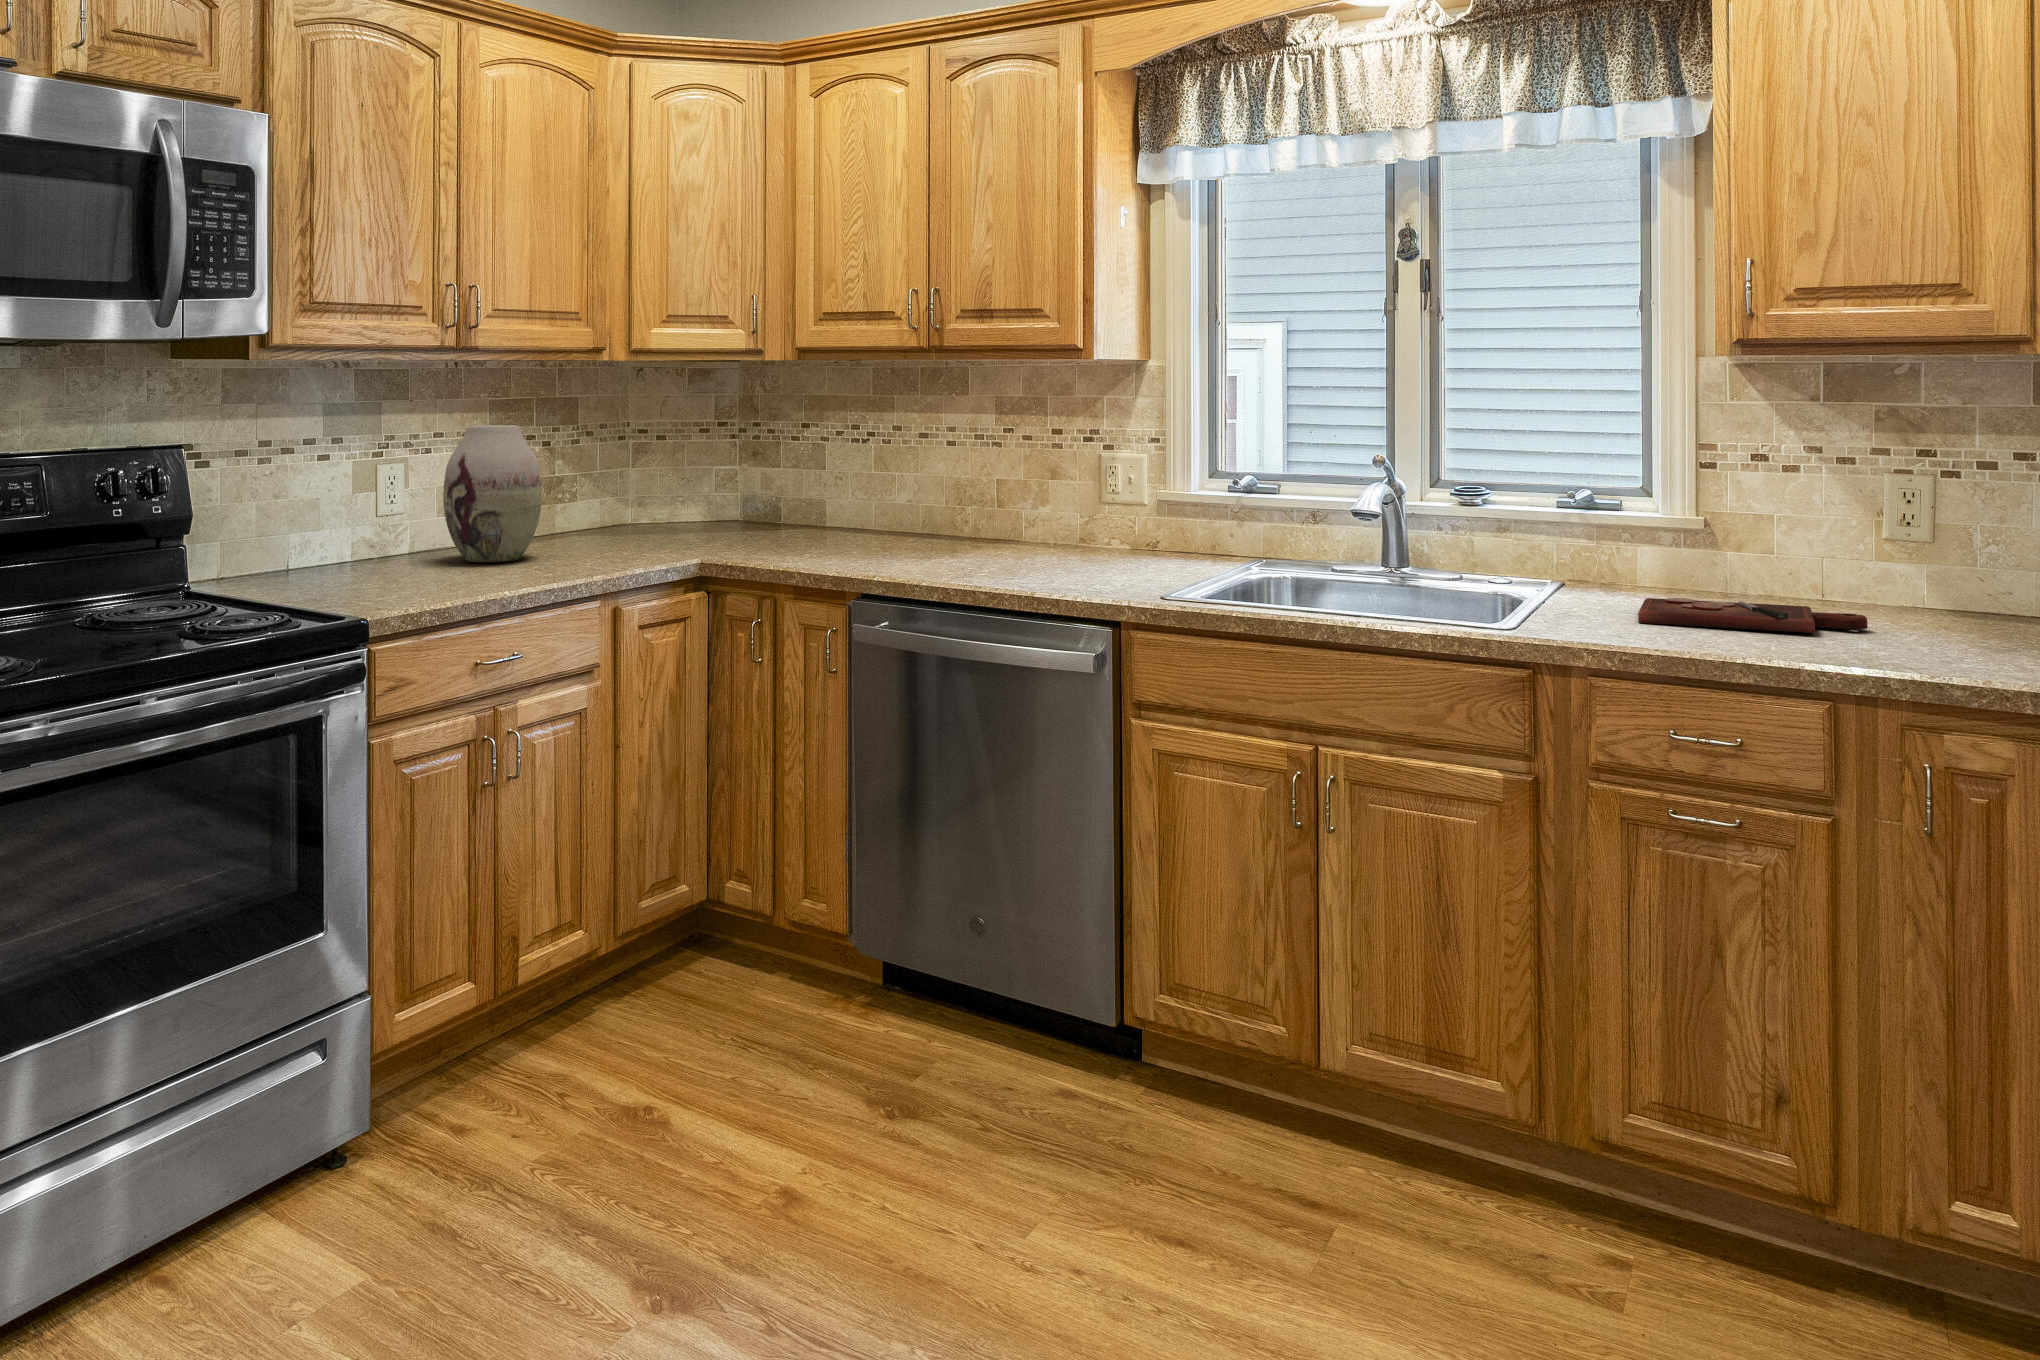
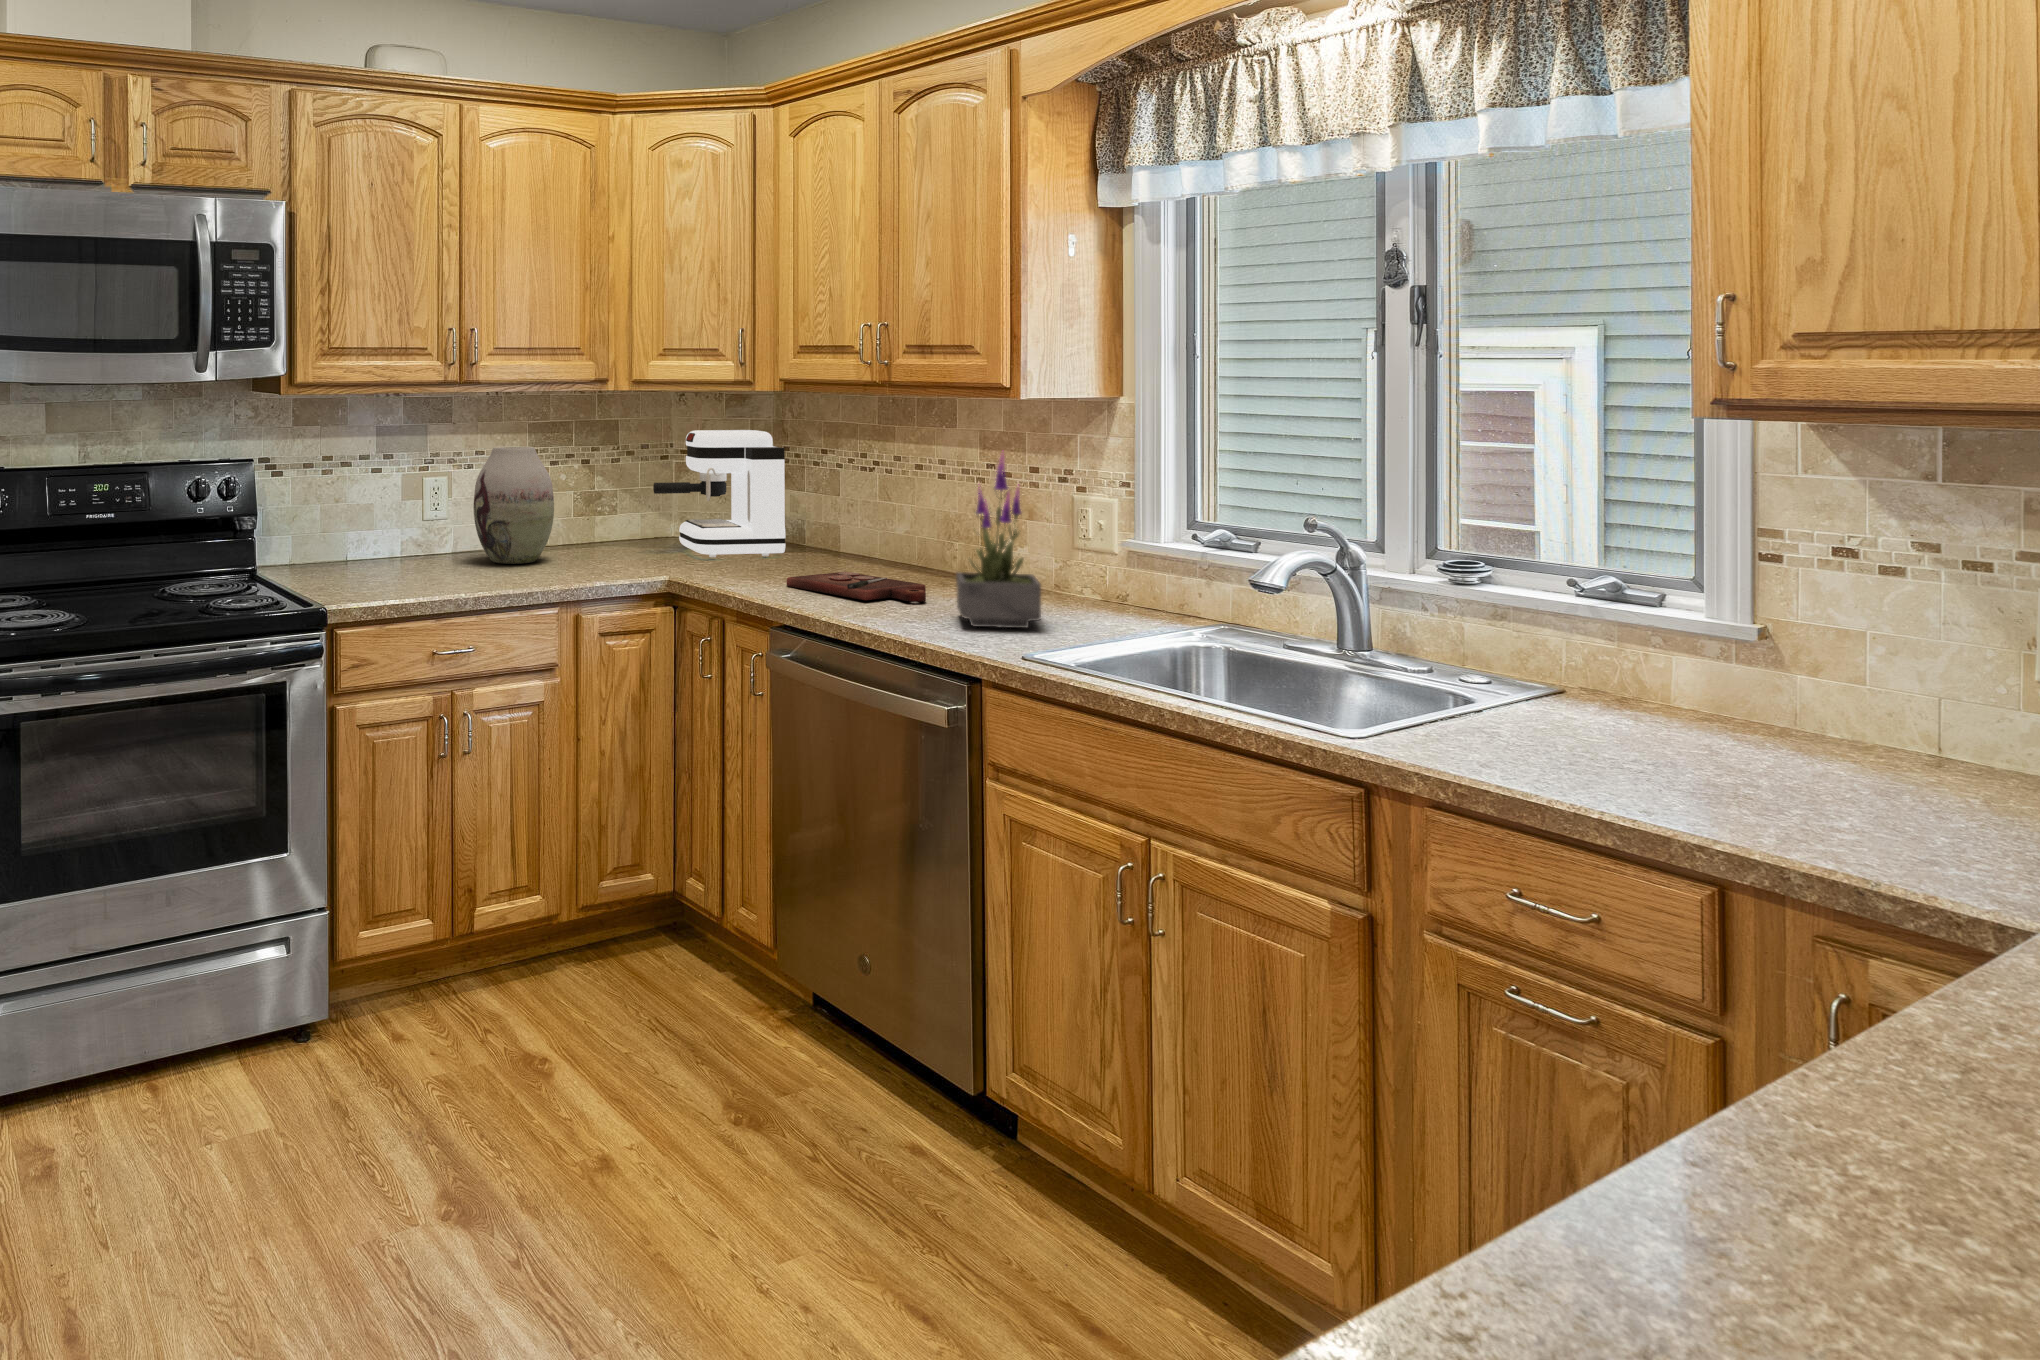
coffee maker: none [637,406,787,543] -> present [653,430,785,557]
potted plant: none [1043,407,1139,580] -> present [956,450,1041,628]
cutting board: present [1638,598,1868,633] -> present [787,572,926,602]

